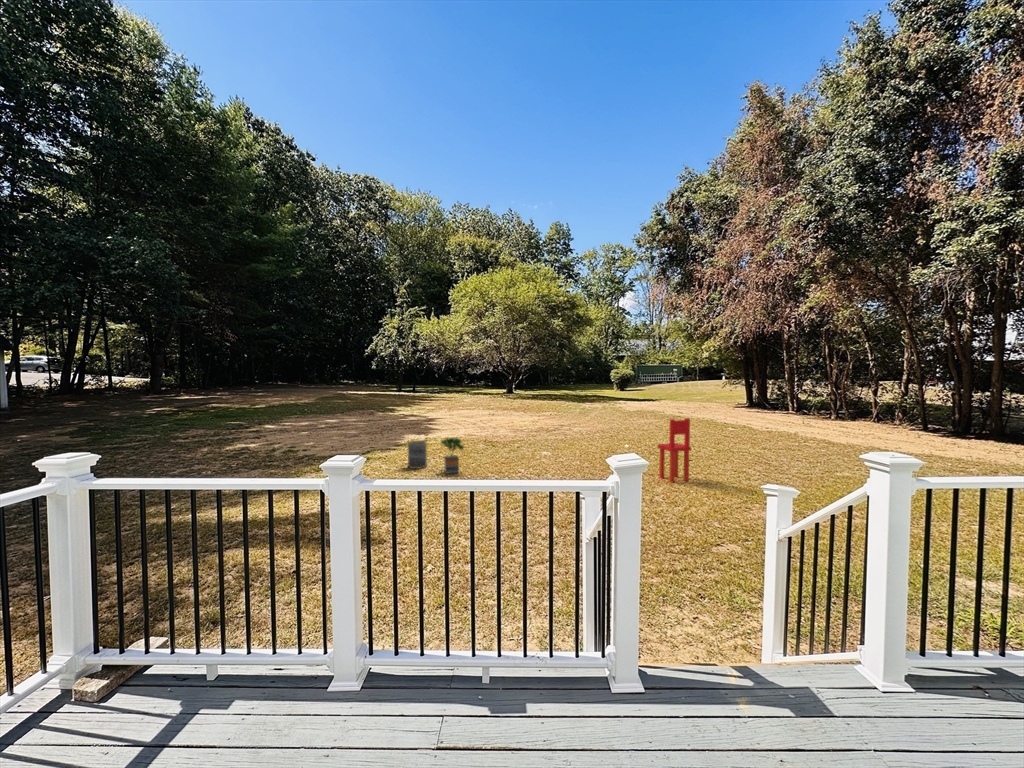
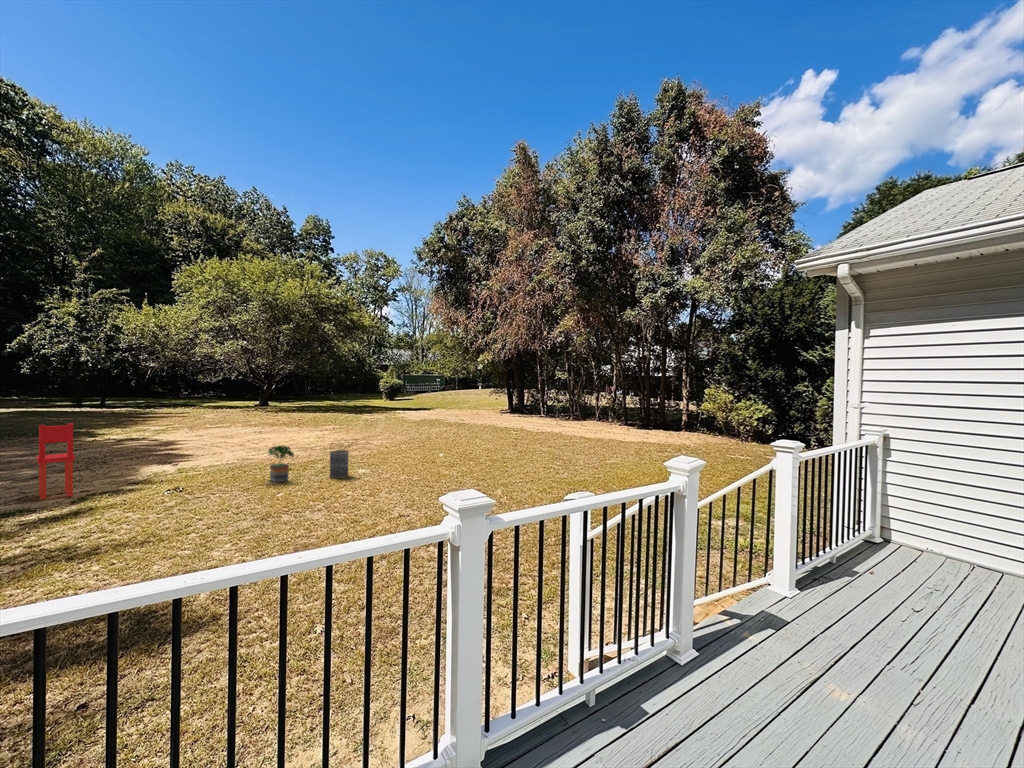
chair: present [658,418,691,482] -> present [36,423,75,500]
basket: present [408,440,427,469] -> present [330,449,349,478]

